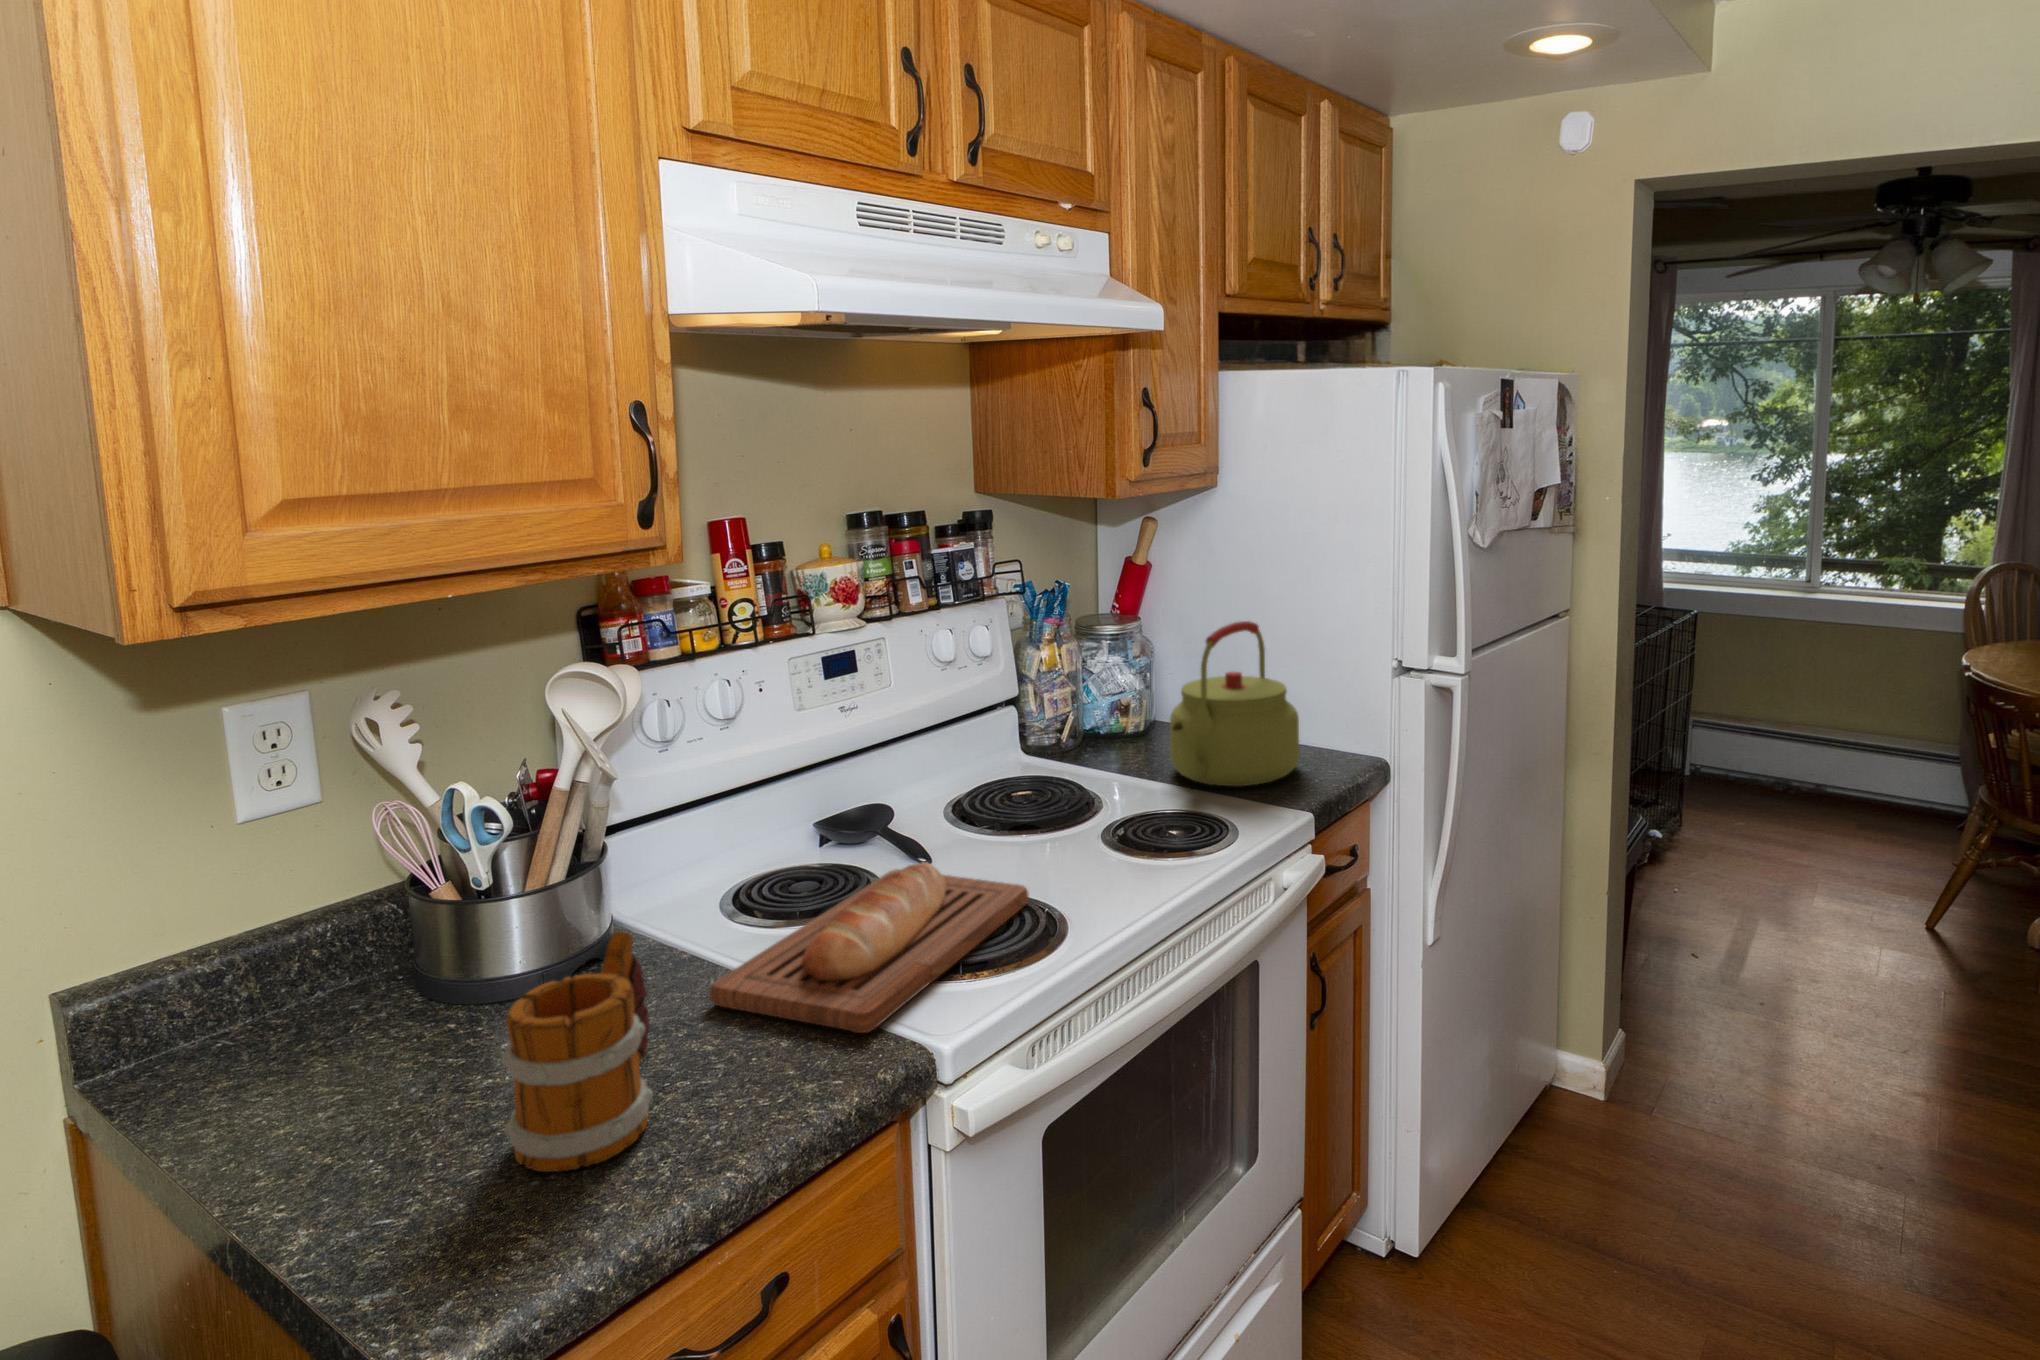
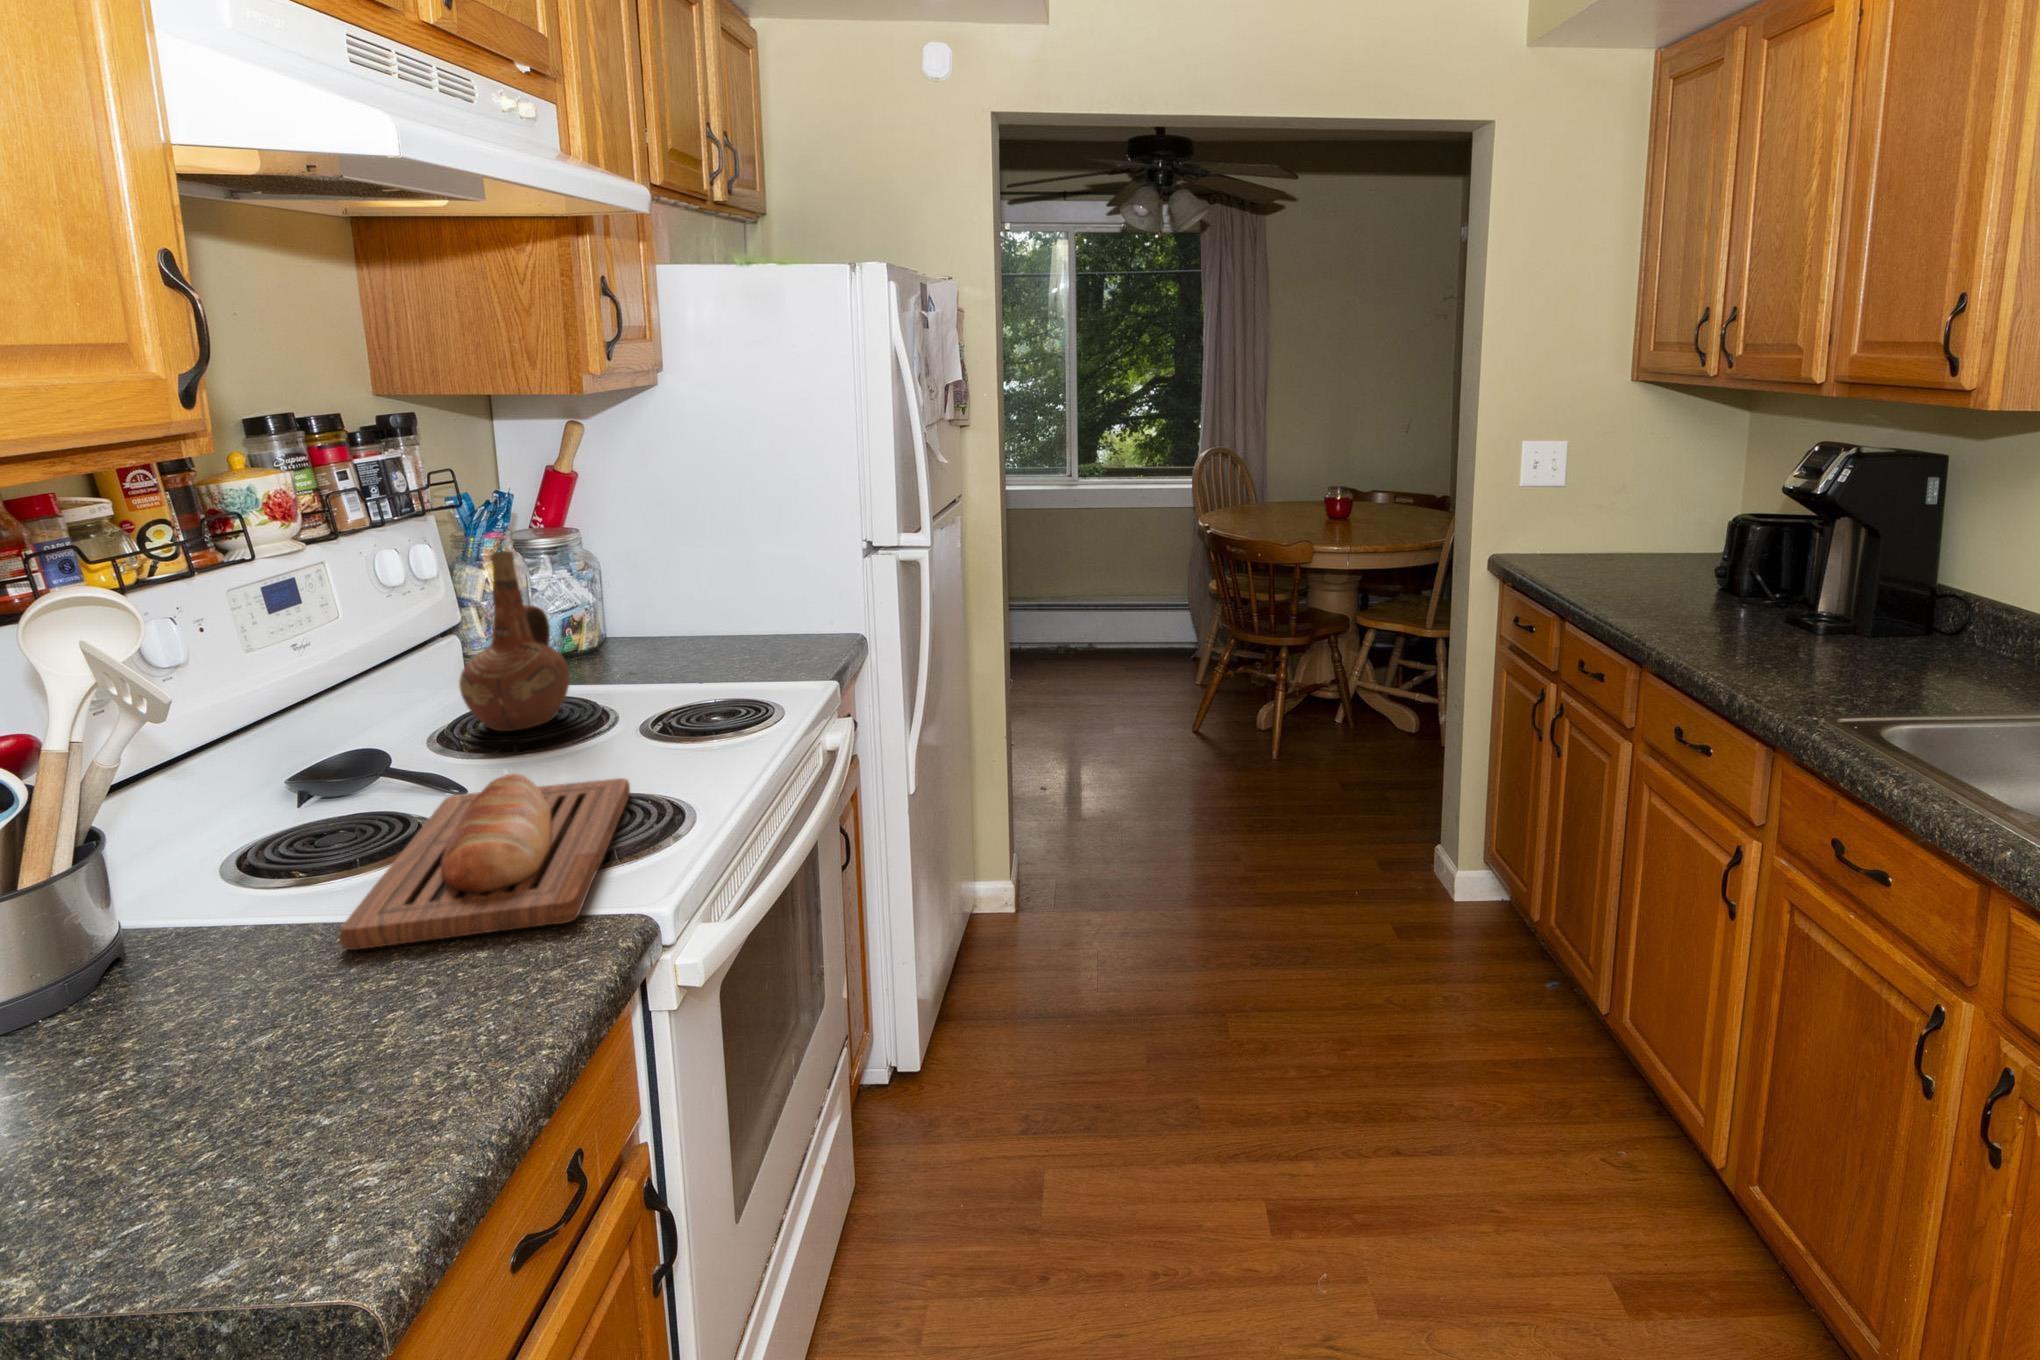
kettle: present [1170,621,1299,786] -> none [661,515,800,675]
ceramic pitcher: none [970,643,1061,810] -> present [459,551,570,731]
mug: present [501,931,653,1172] -> none [216,862,401,1128]

